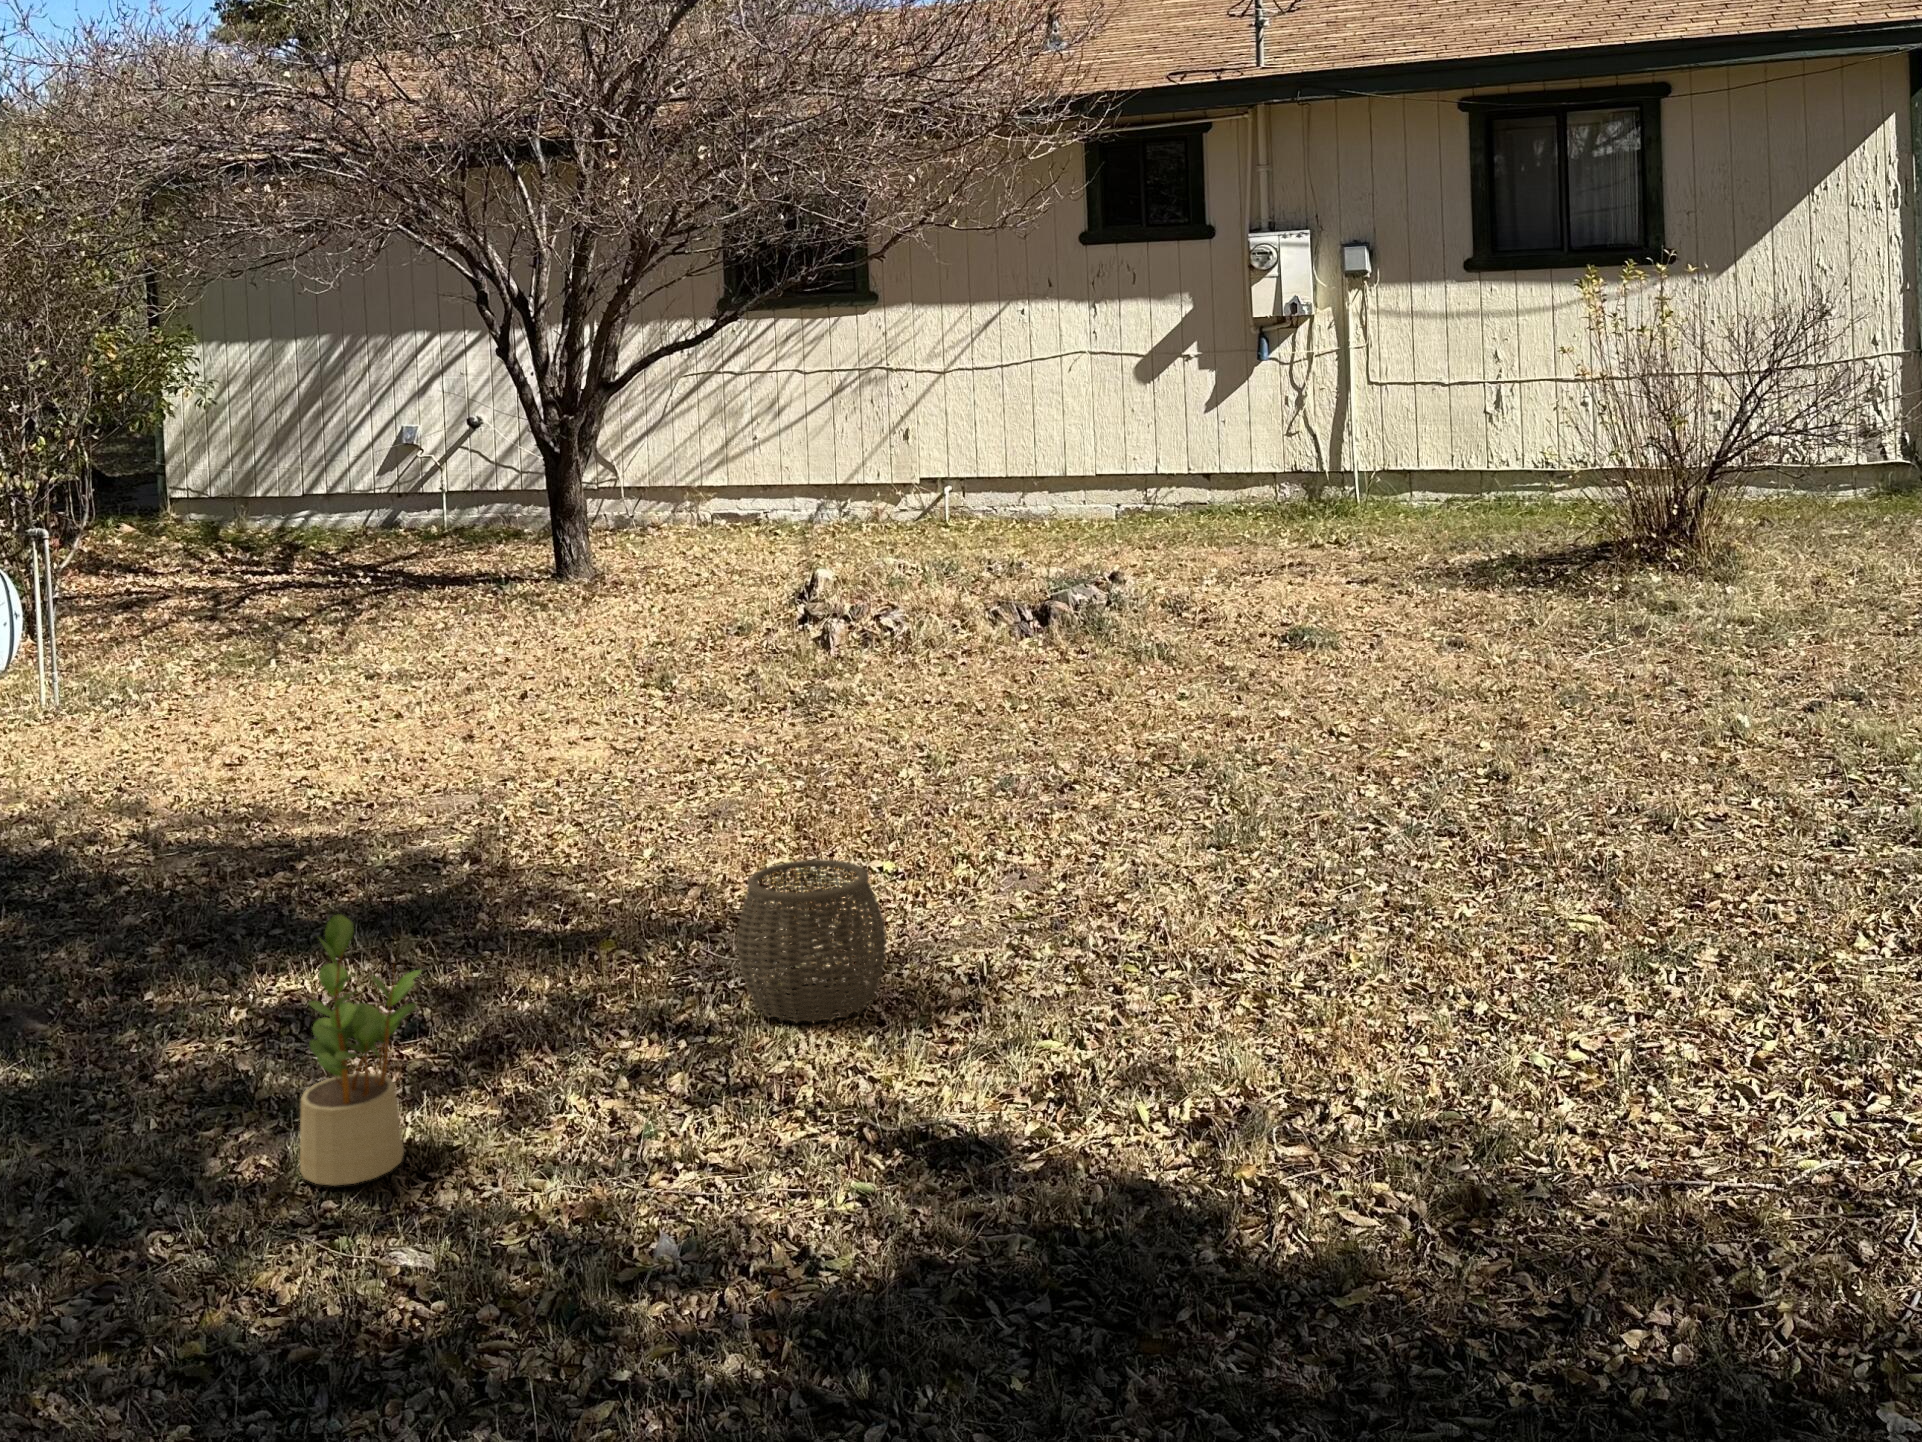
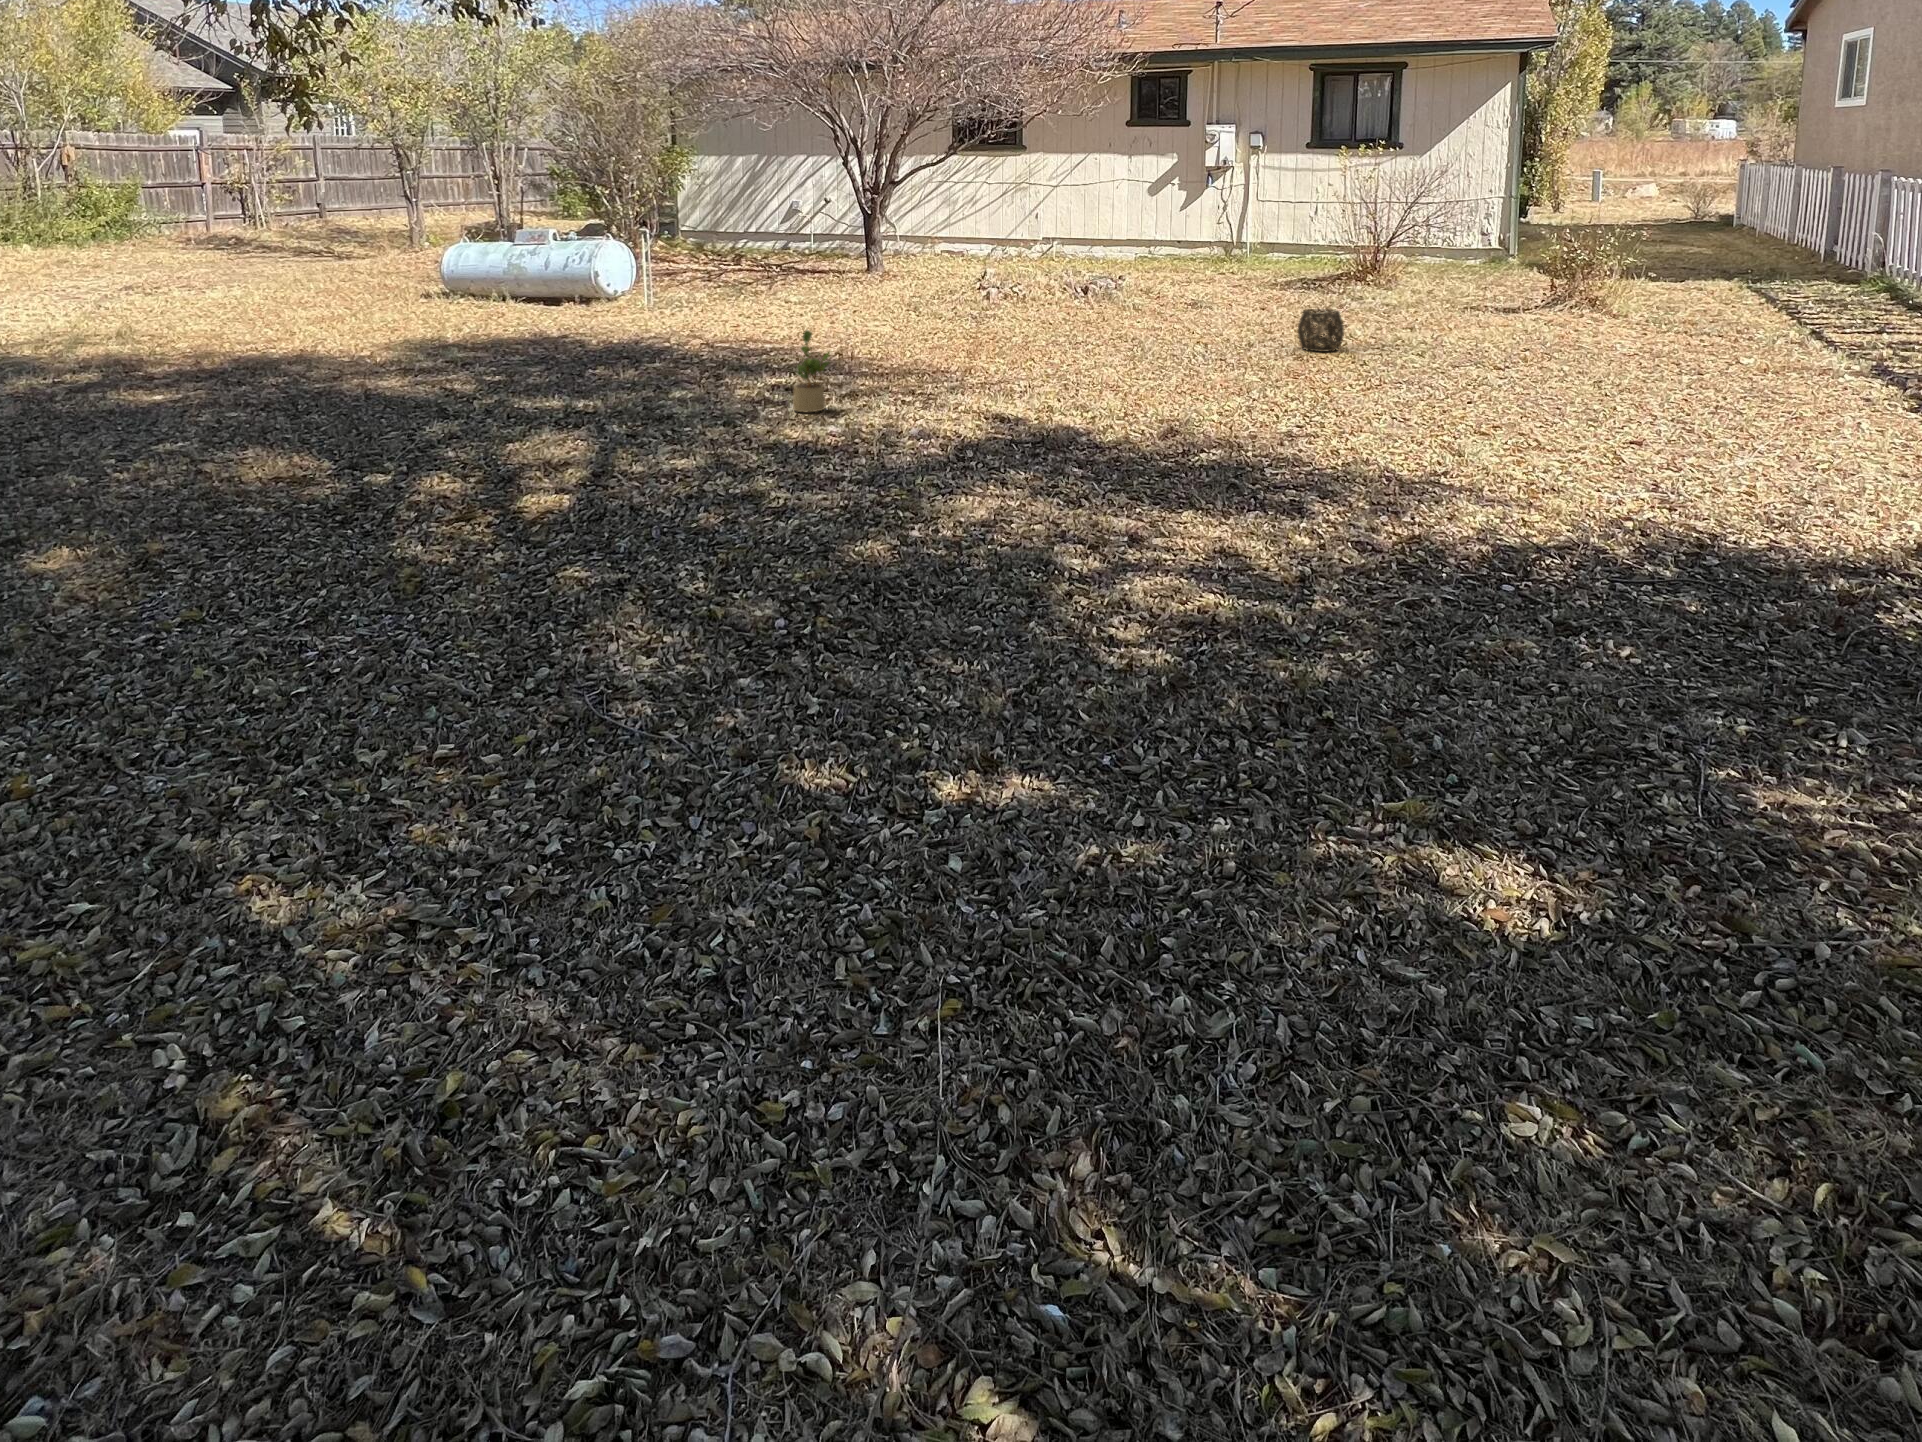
woven basket: present [736,860,887,1023] -> present [1298,309,1344,352]

